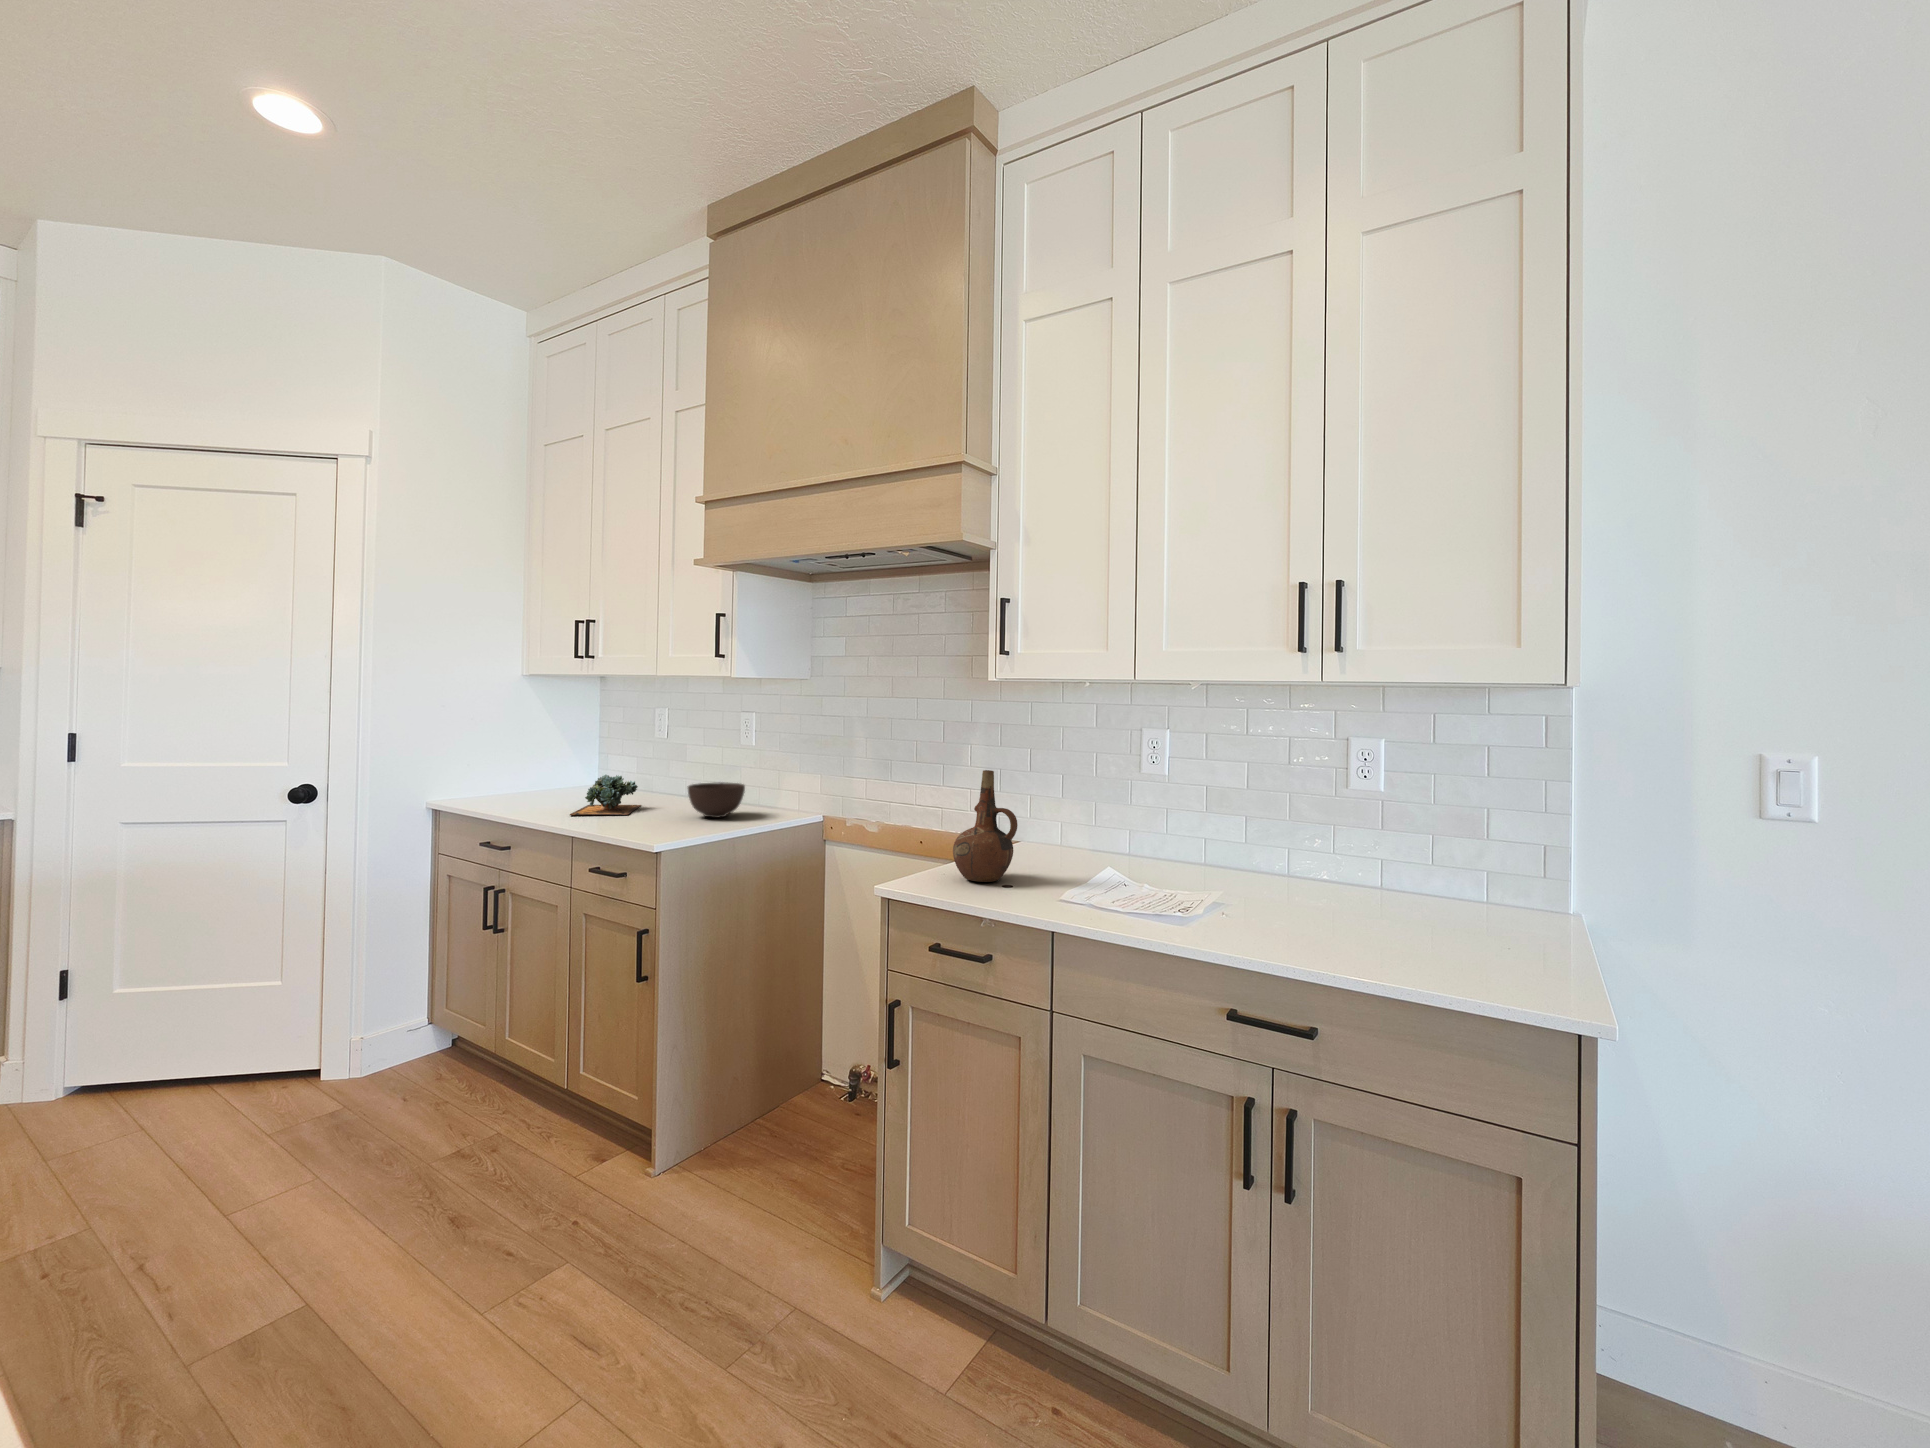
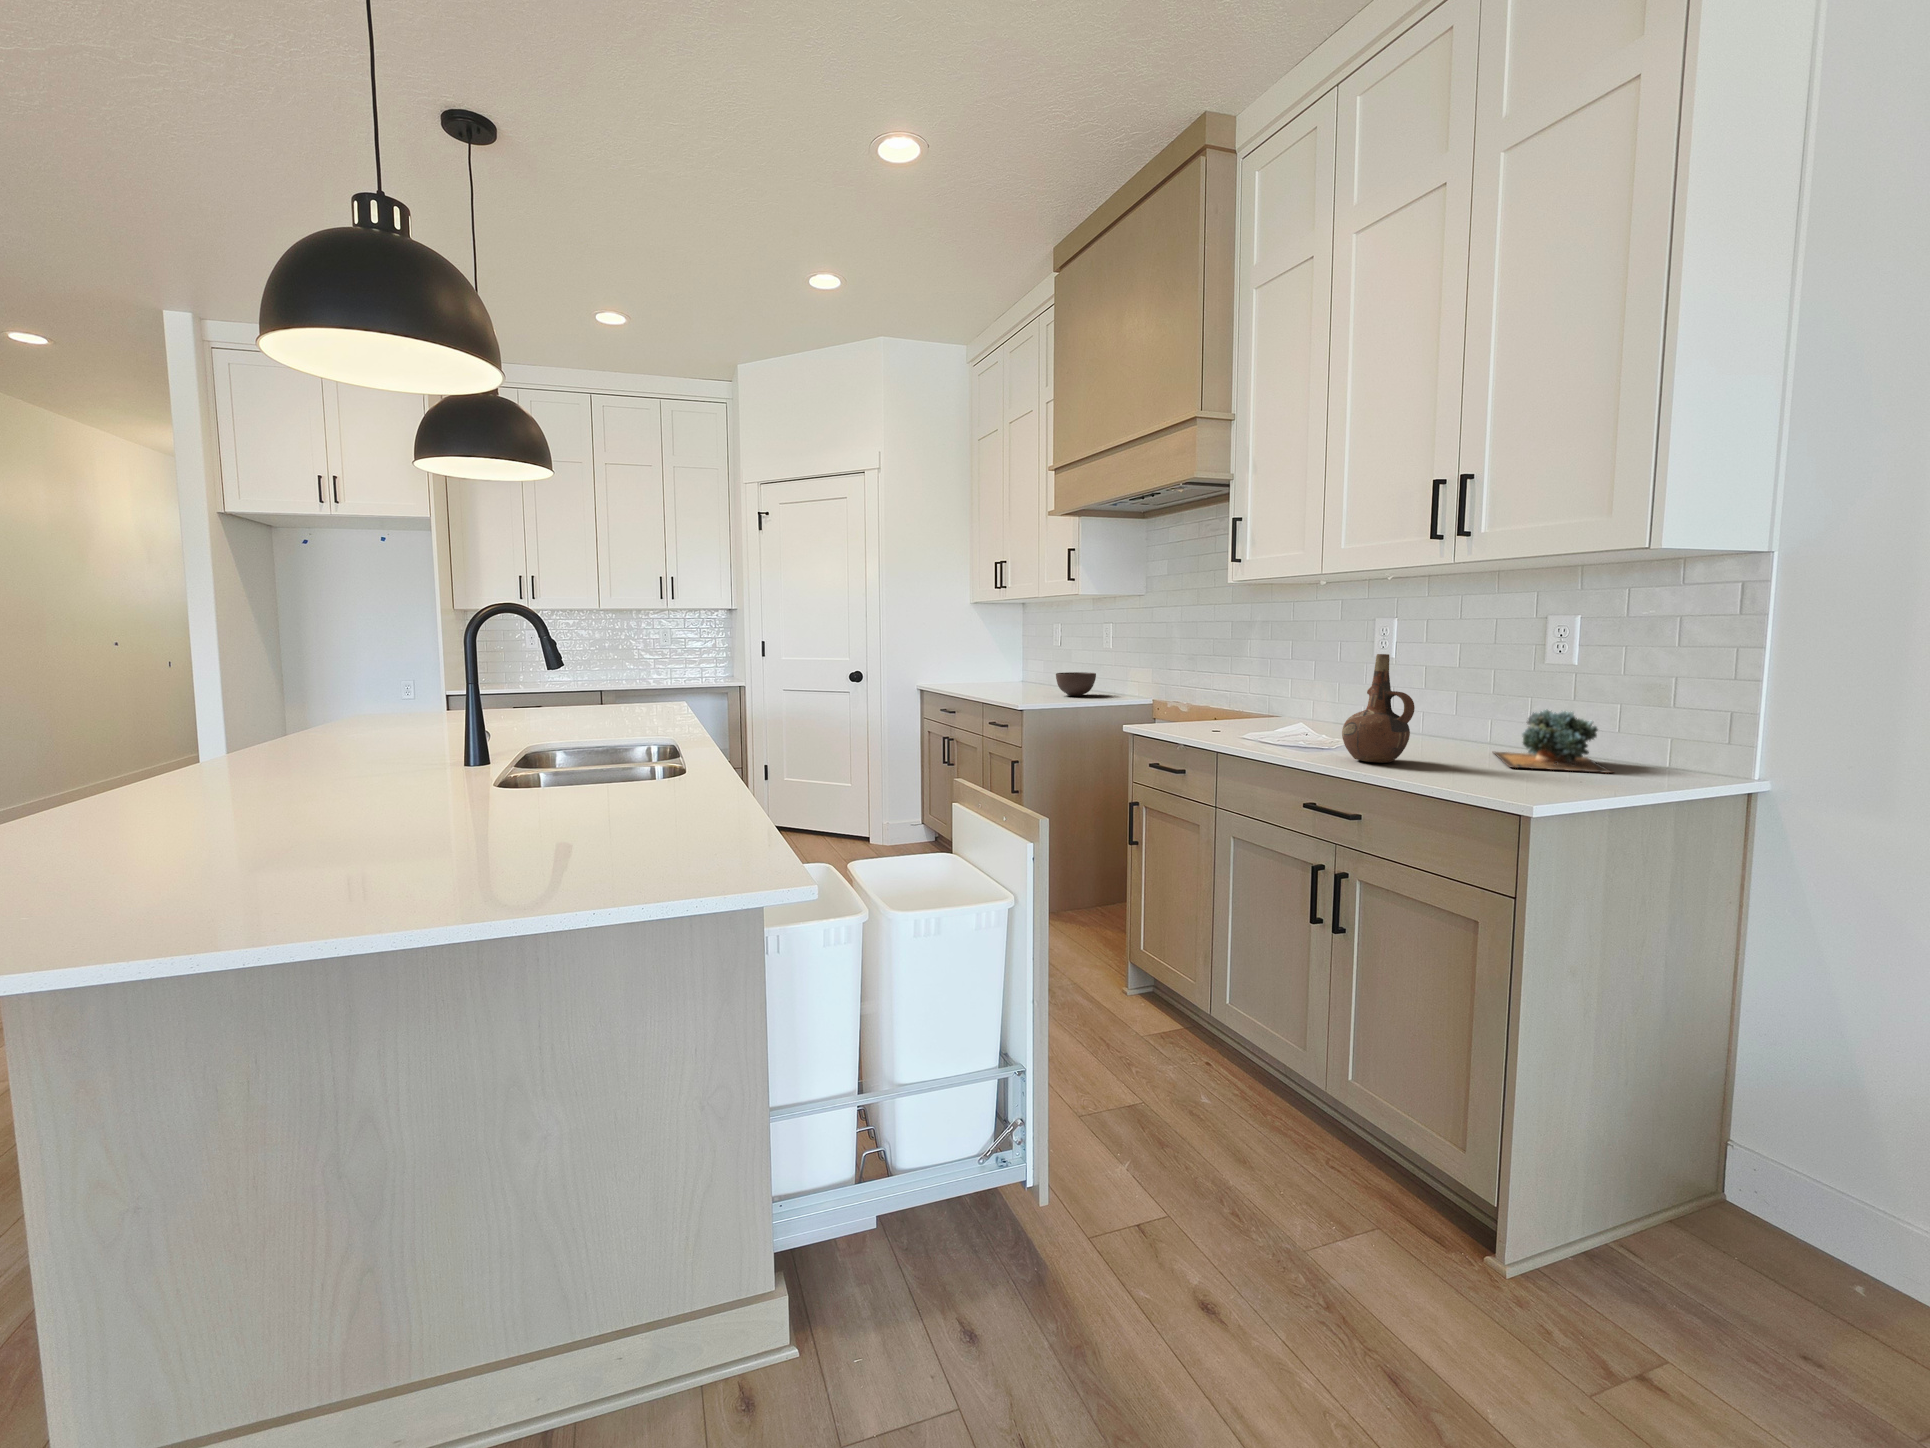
ceramic pitcher: present [953,770,1018,882] -> present [1342,654,1415,763]
succulent plant: present [570,775,641,815] -> present [1494,710,1612,773]

